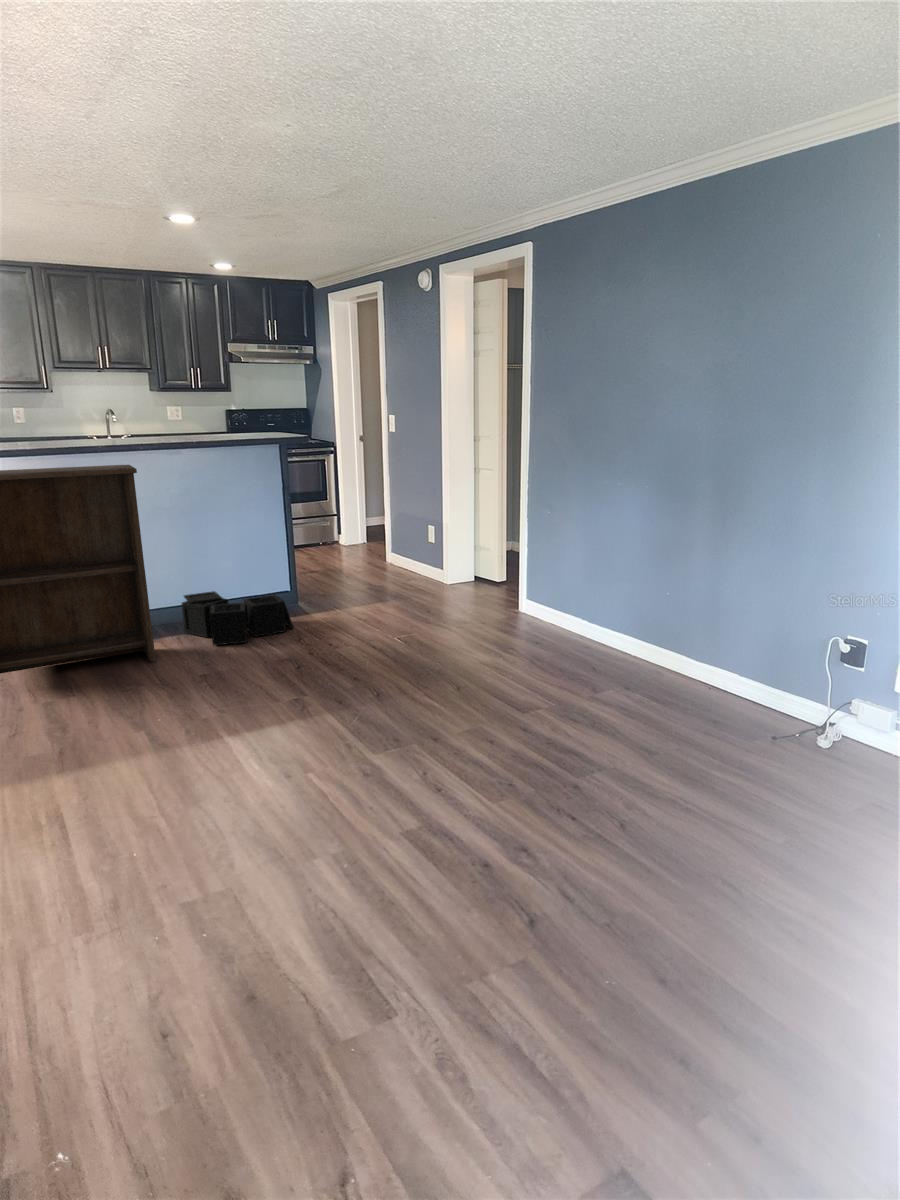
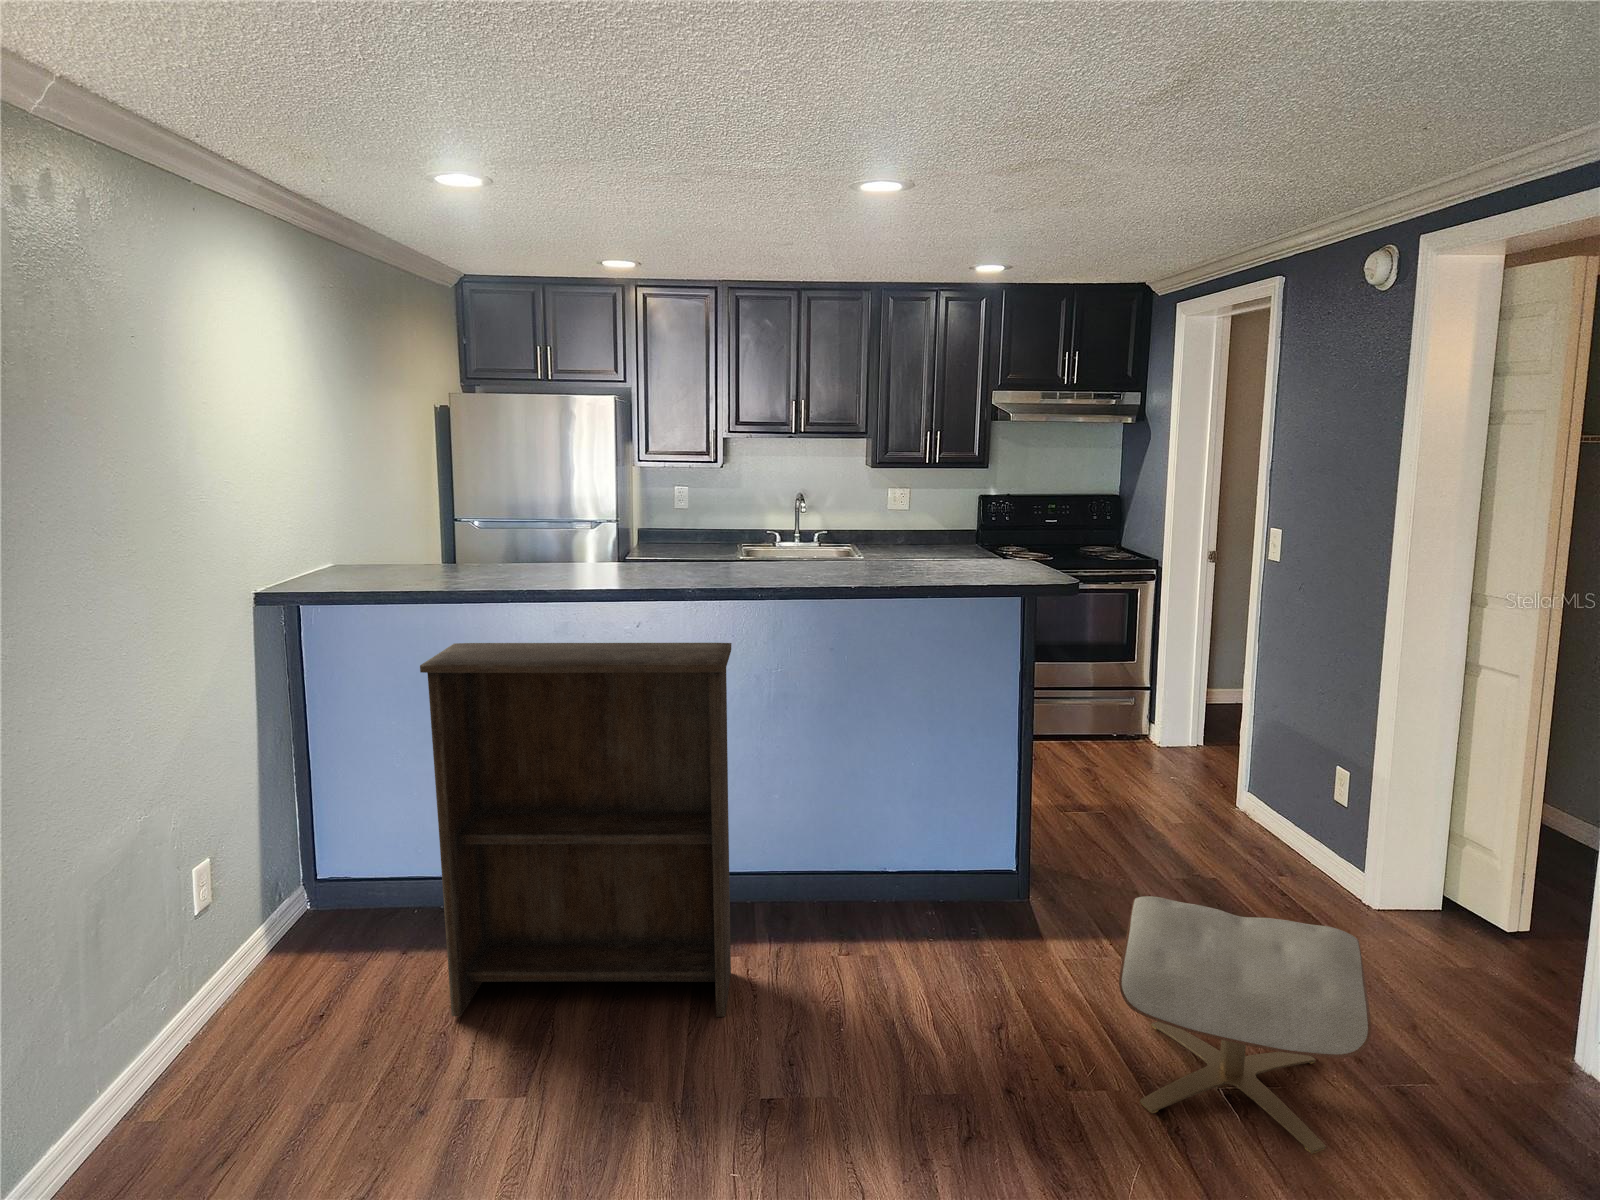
ottoman: none [349,565,446,649] -> present [1119,896,1371,1154]
storage bin: present [182,591,293,645] -> none [806,866,1004,1009]

